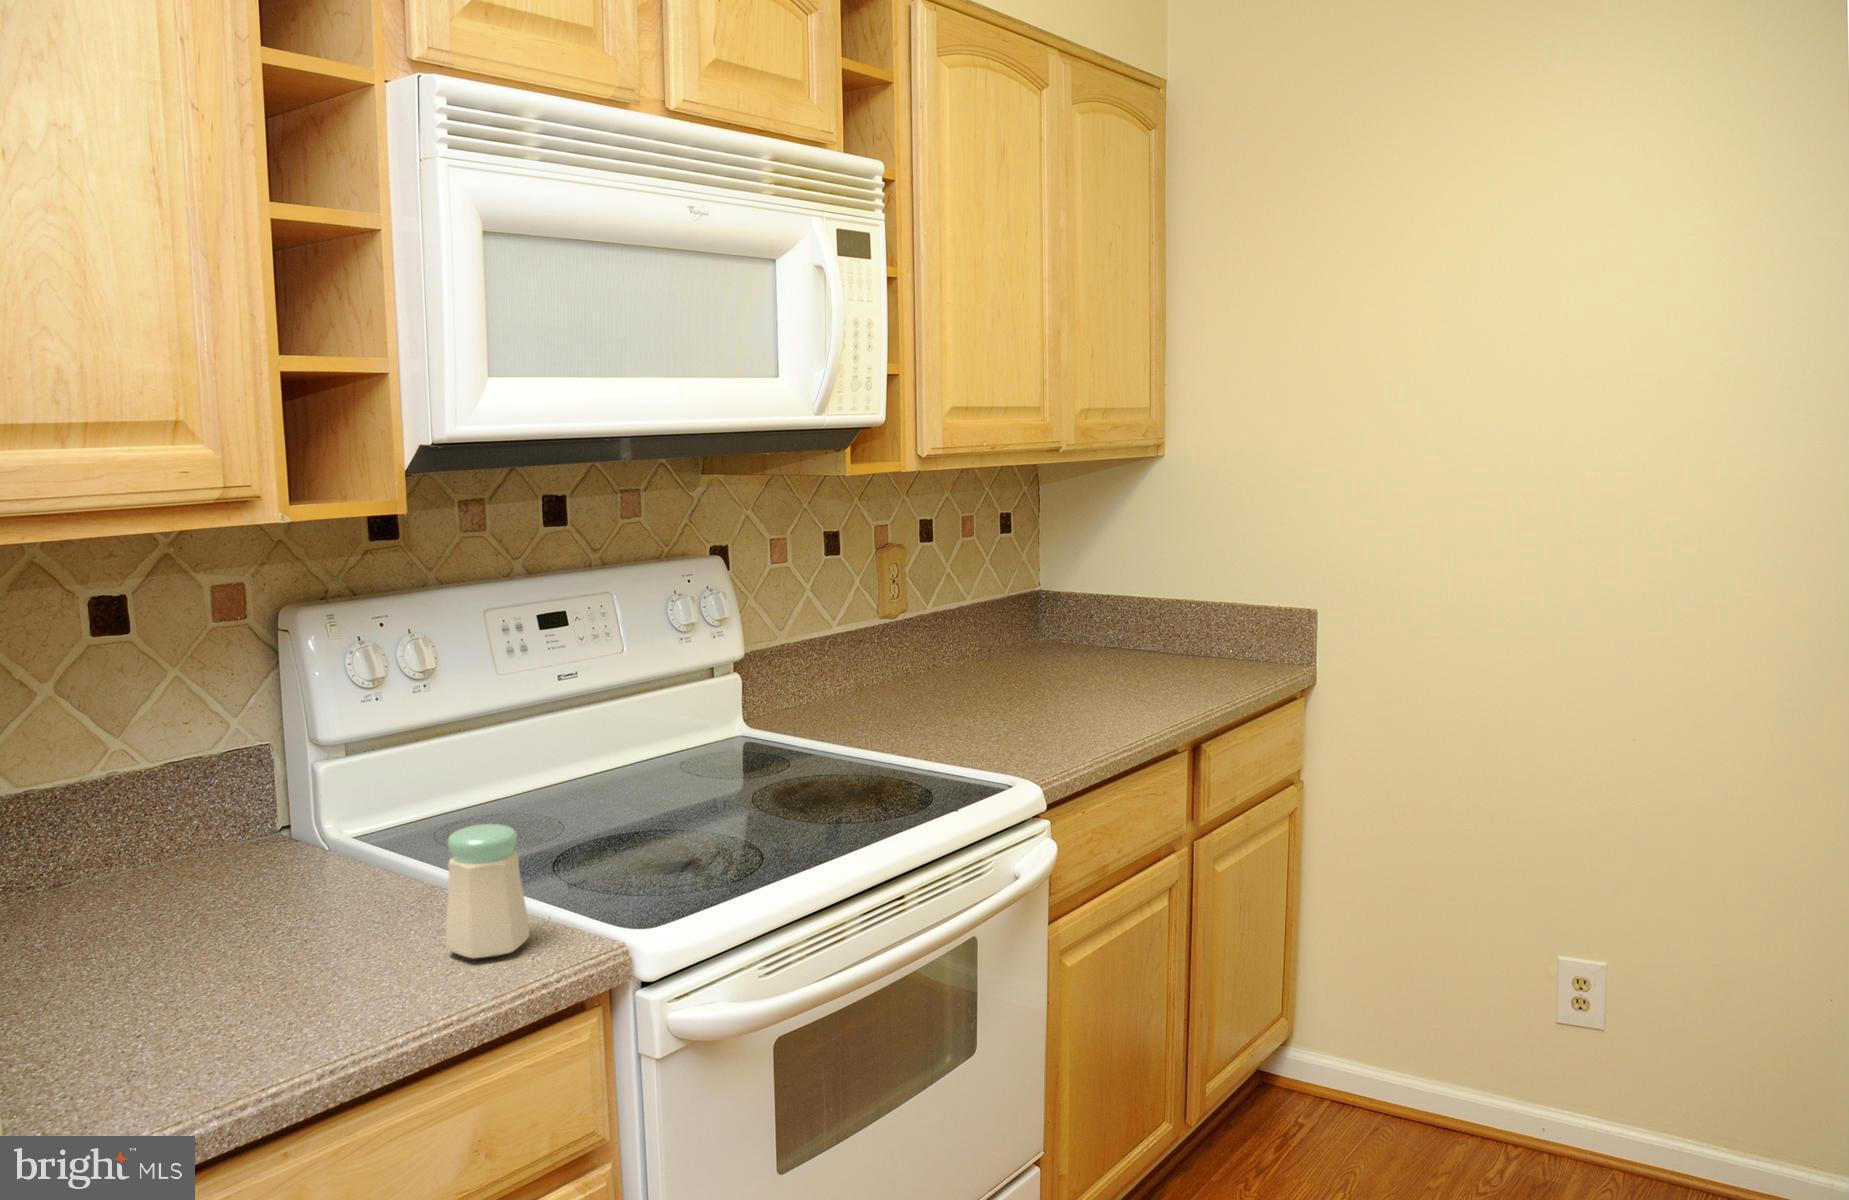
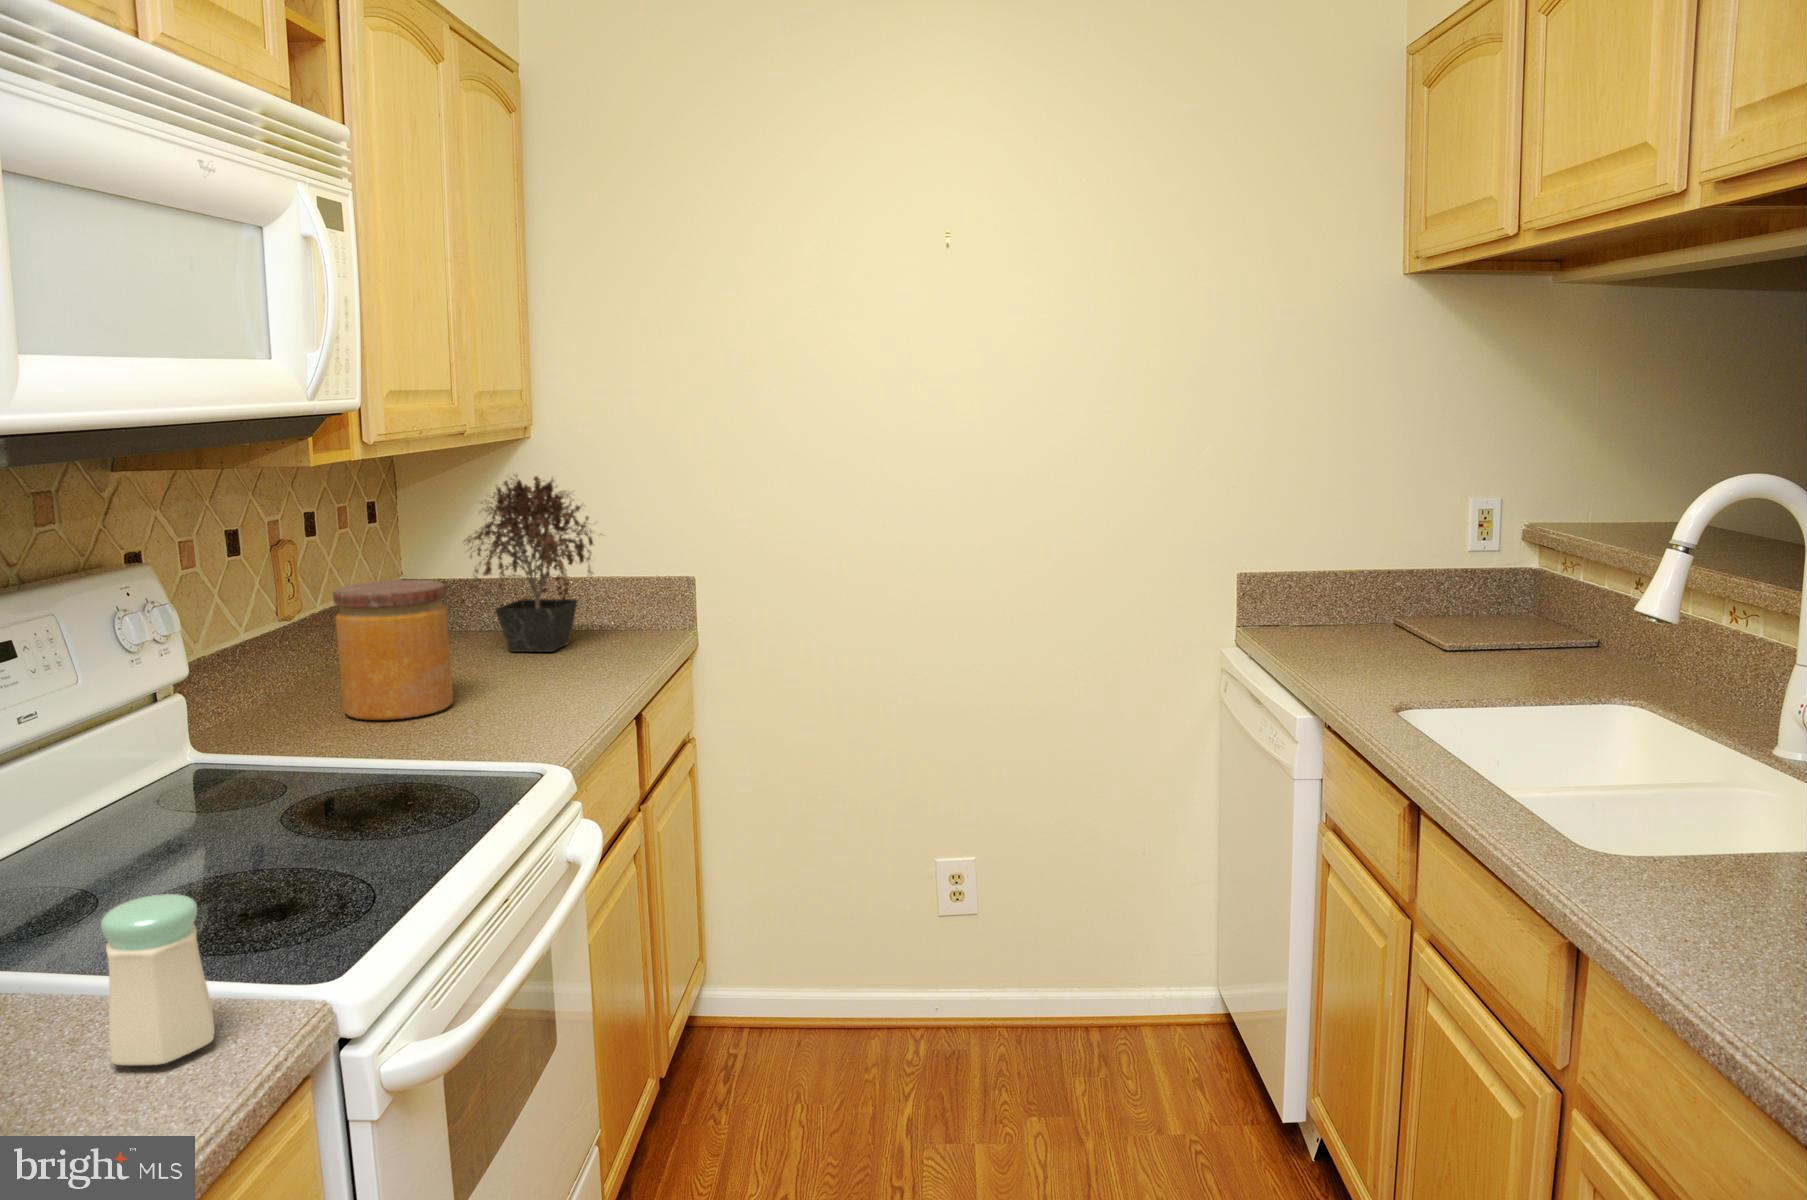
potted plant: none [1060,484,1212,677] -> present [465,476,602,652]
jar: none [890,588,993,723] -> present [333,580,453,720]

